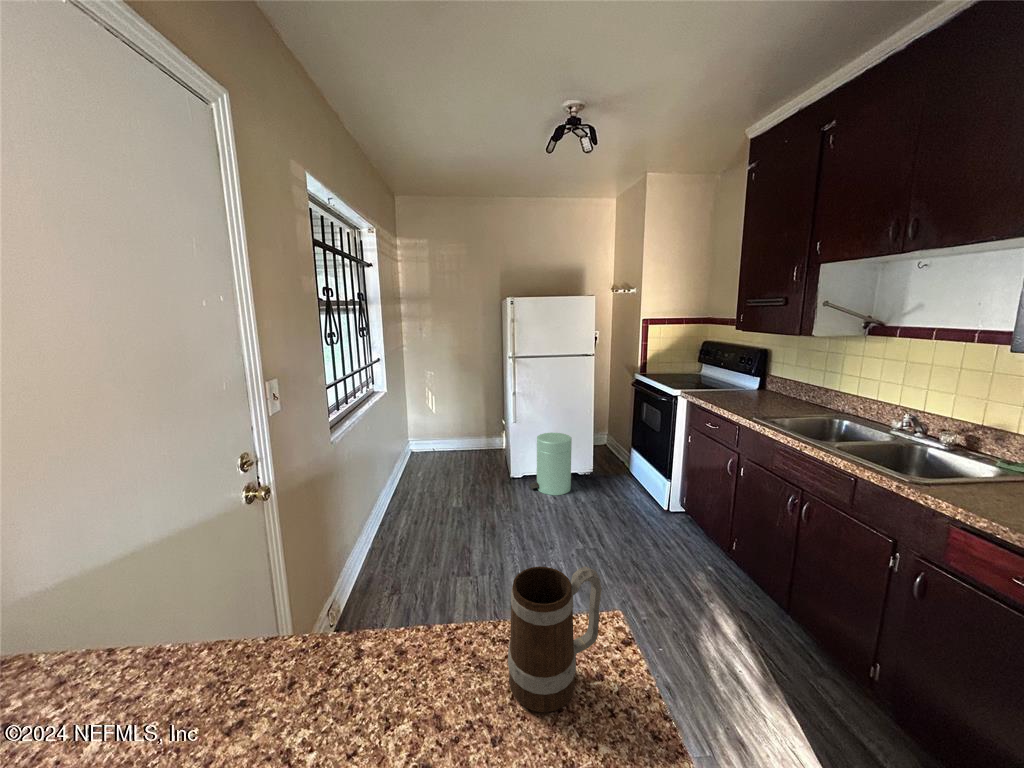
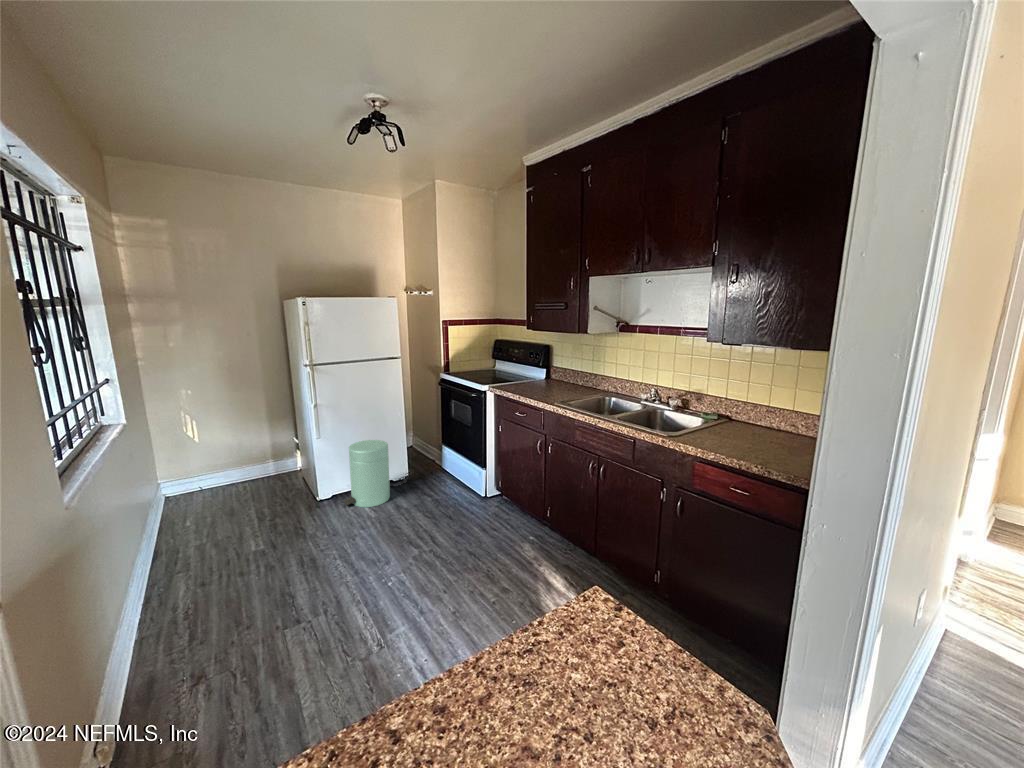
mug: present [508,566,602,712] -> none [554,552,620,696]

